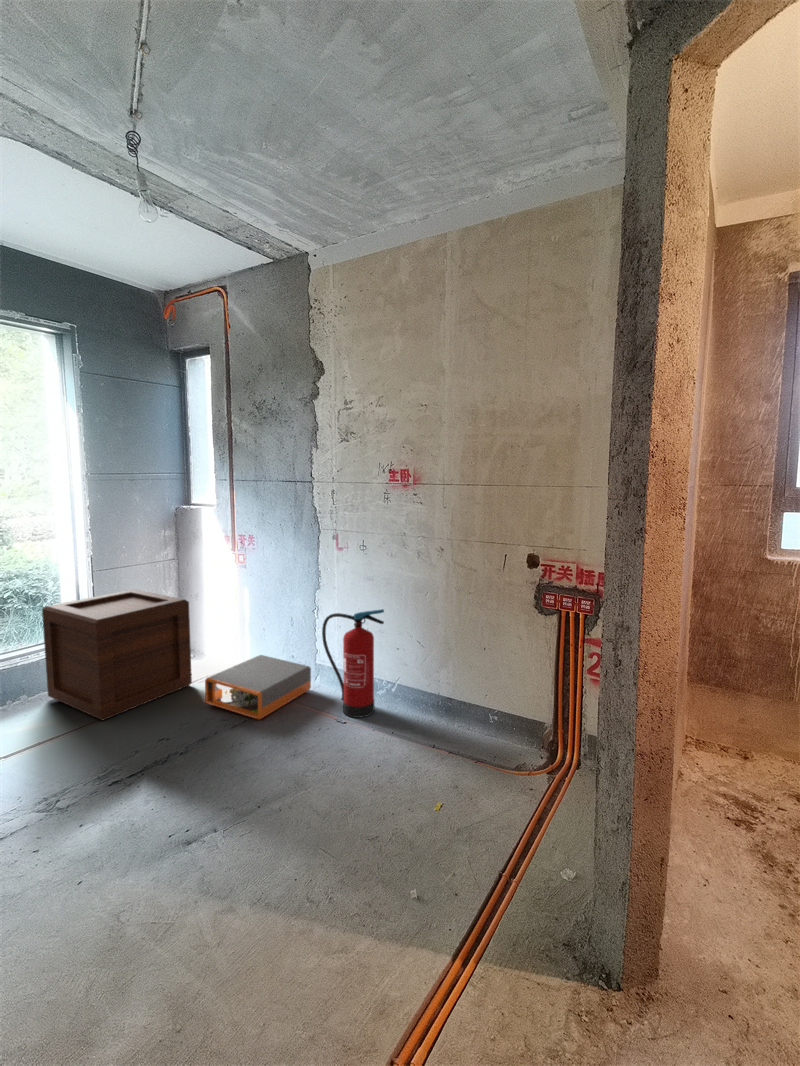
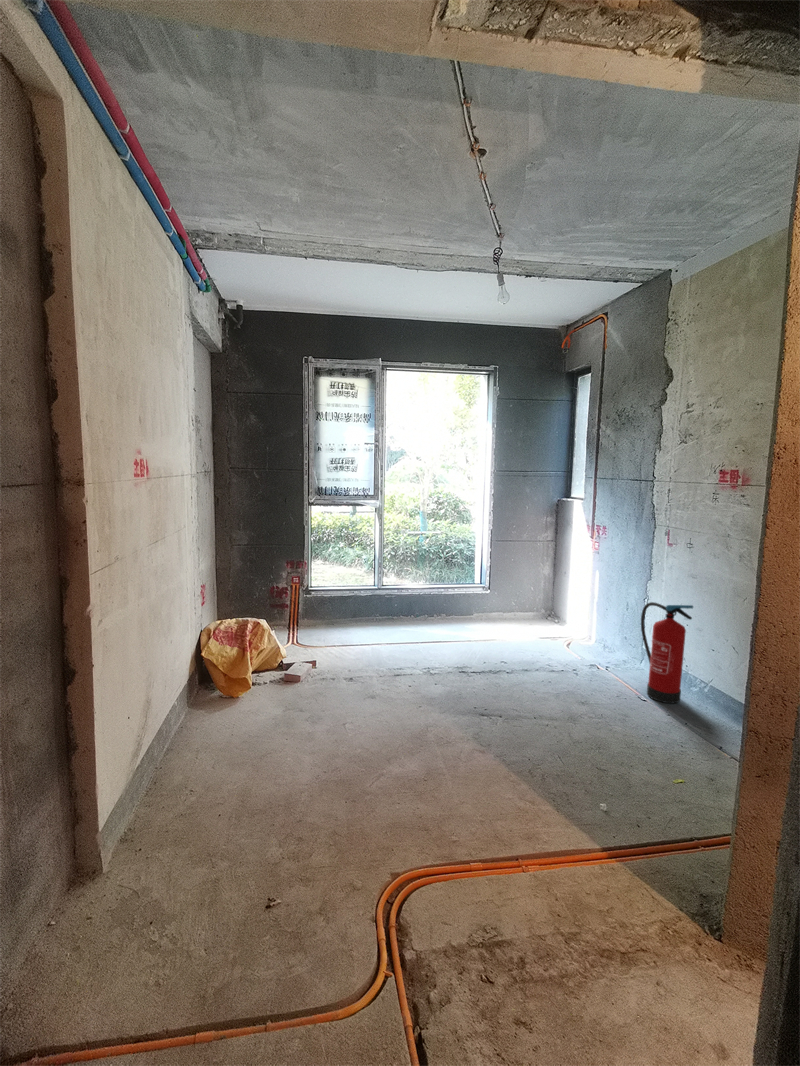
wooden crate: present [42,589,192,721] -> none [457,558,546,640]
storage box: present [205,655,311,719] -> none [542,629,634,673]

